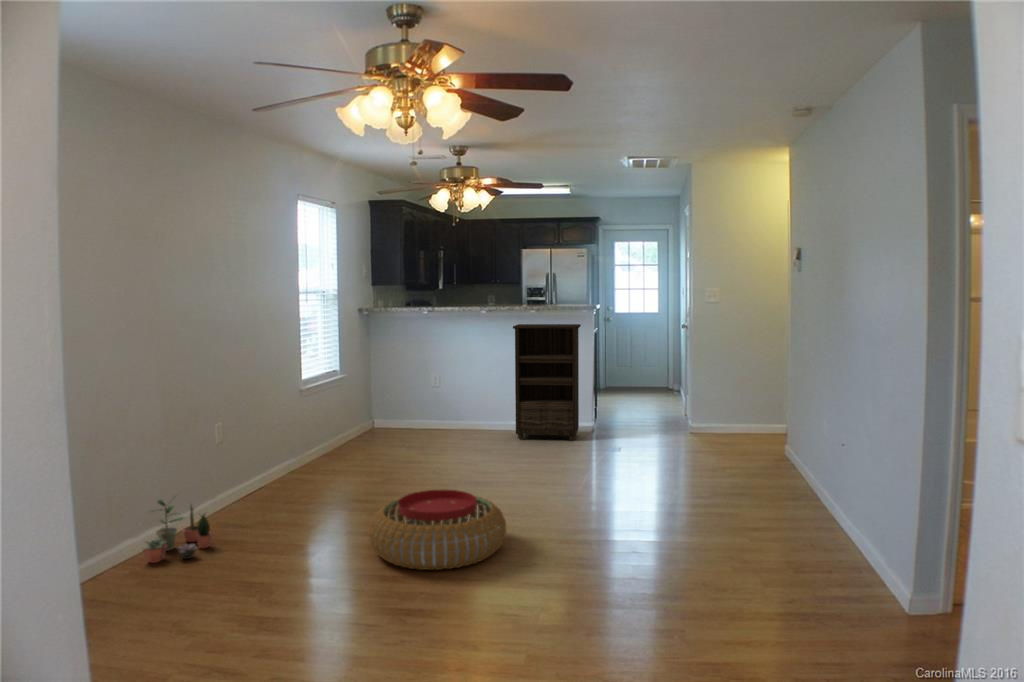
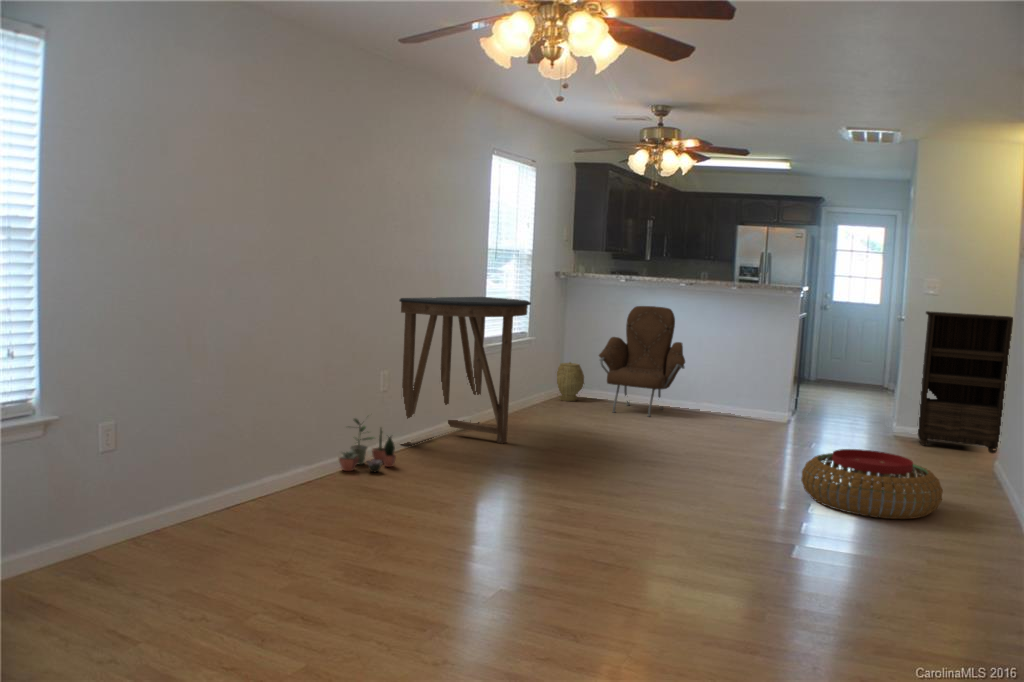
bookshelf: present [513,324,581,440] -> present [918,311,1013,453]
armchair: none [411,335,494,442] -> present [599,306,685,417]
console table: none [201,343,344,515] -> present [399,297,531,445]
woven basket: none [368,395,399,433] -> present [557,362,584,401]
pouf: present [369,490,506,570] -> present [801,449,943,519]

